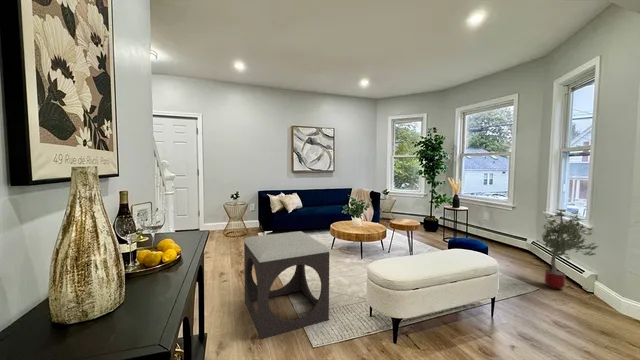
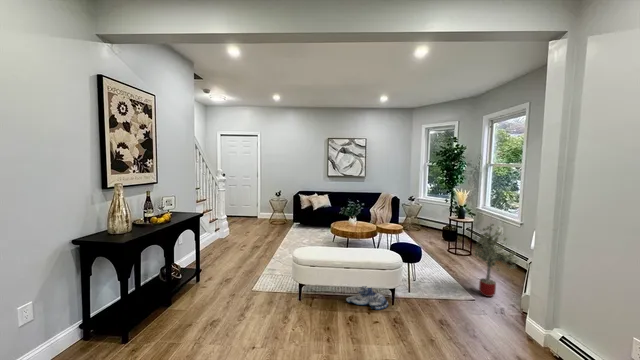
footstool: present [244,231,329,339] -> none [230,221,280,280]
plush toy: none [455,300,507,337] -> present [346,286,388,310]

